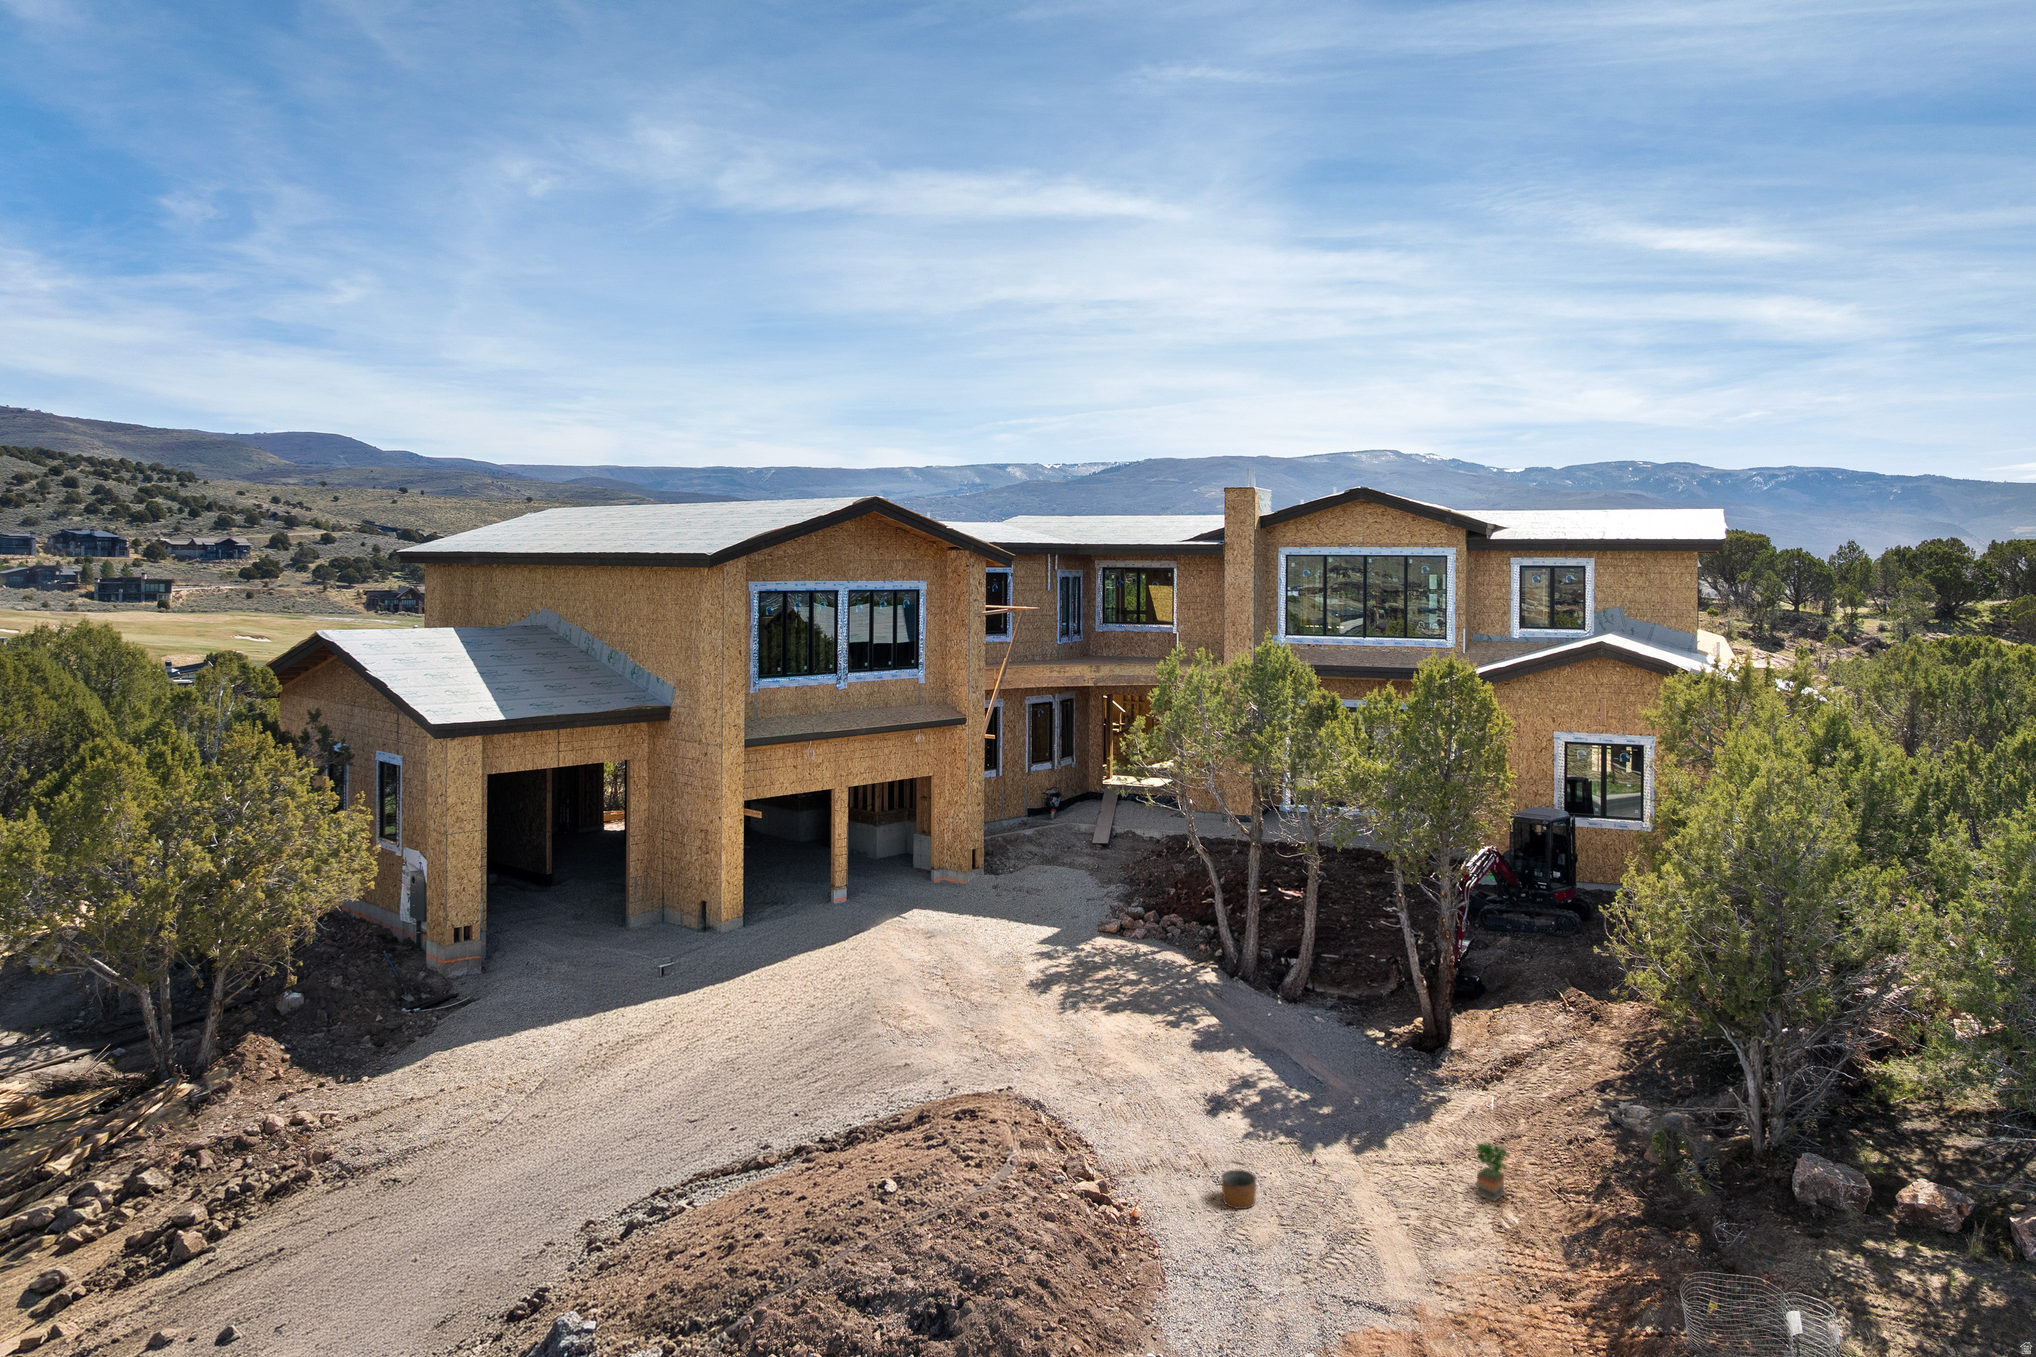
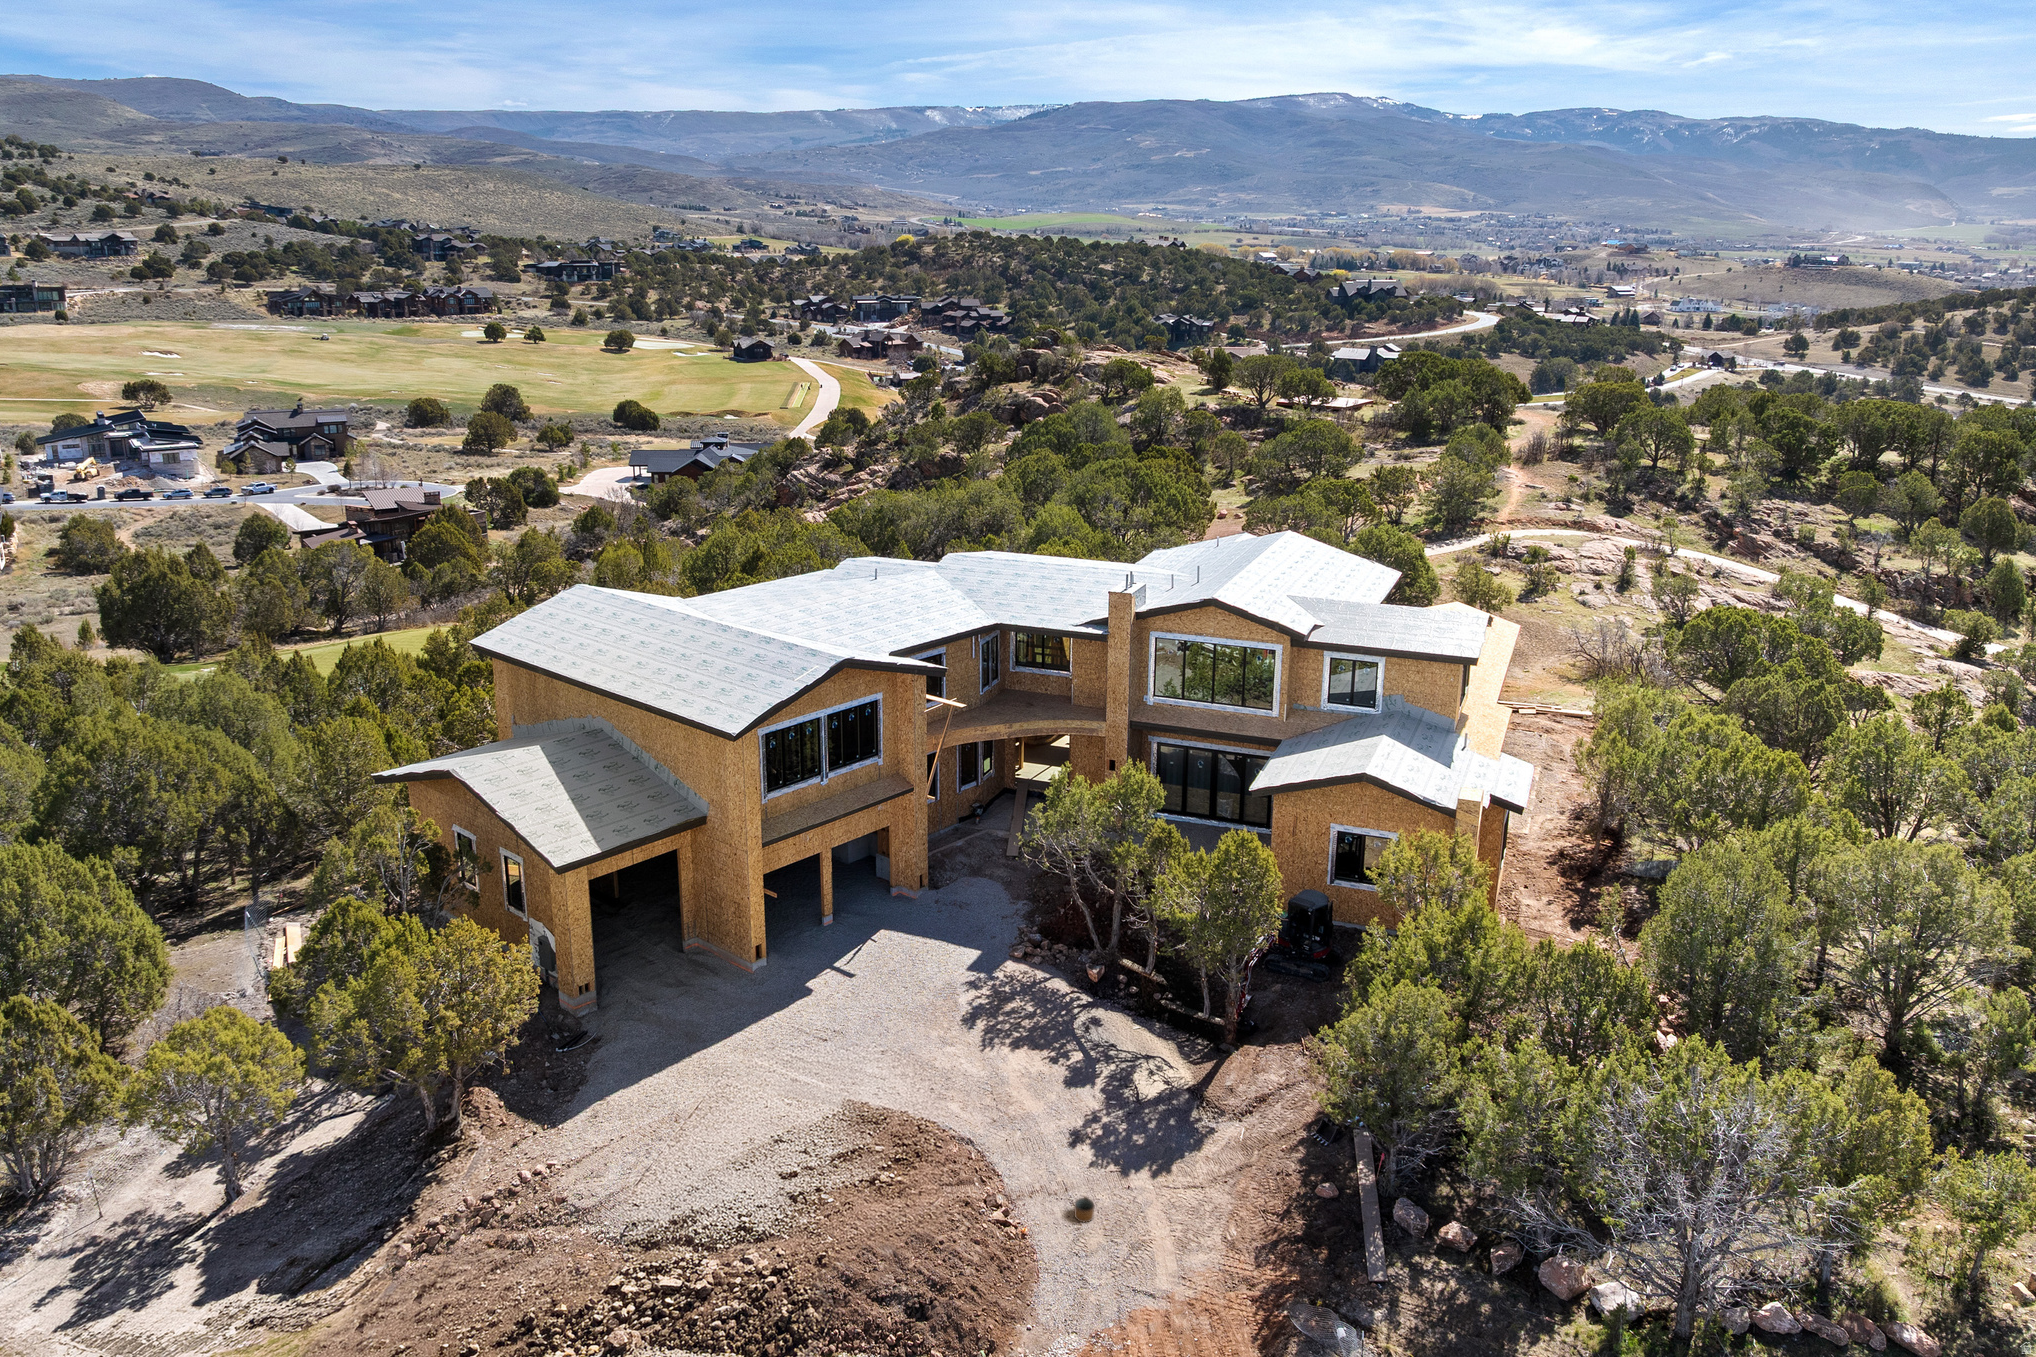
potted tree: present [1477,1144,1511,1202] -> none [1221,1184,1243,1218]

